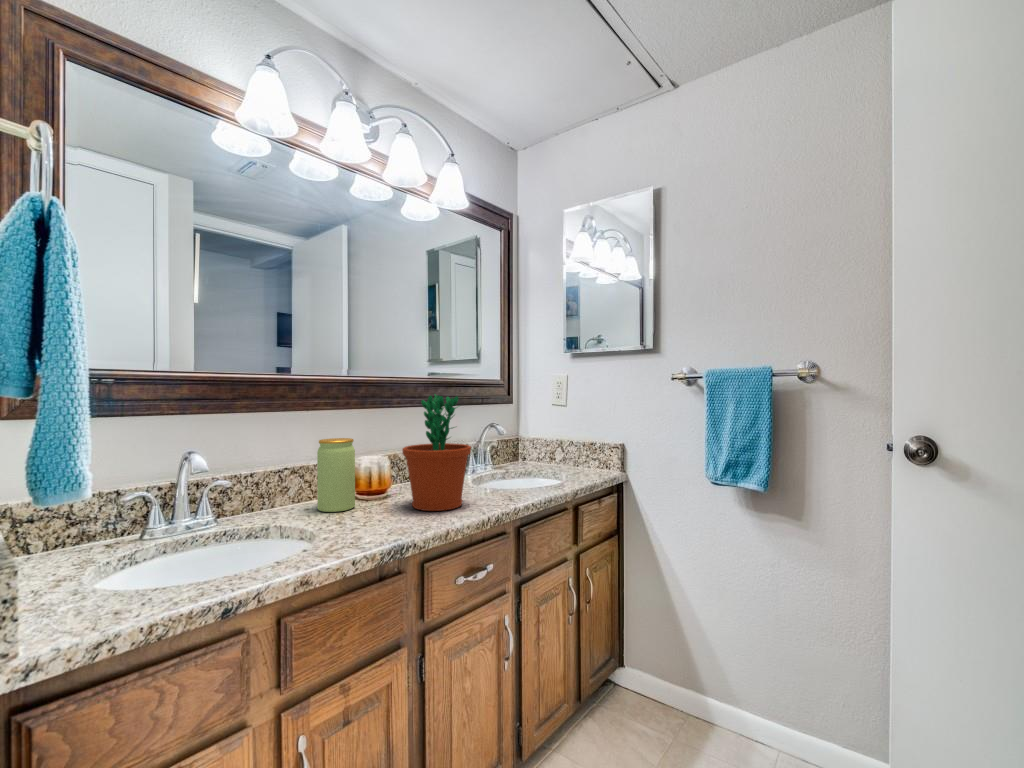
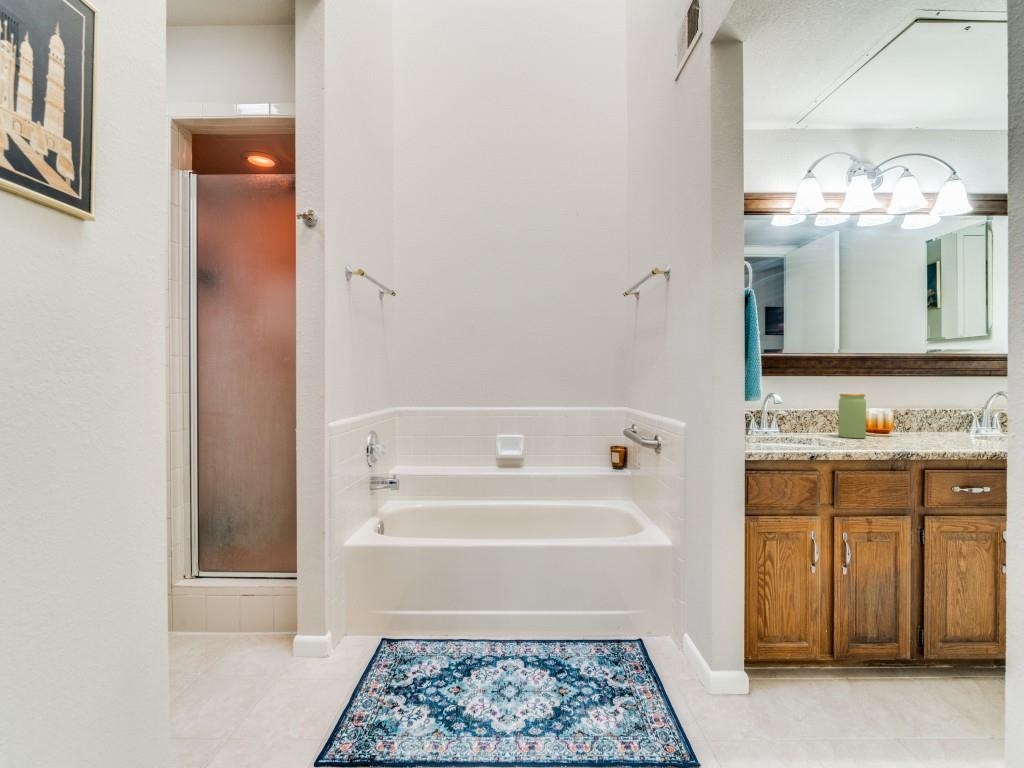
flower pot: present [402,394,471,511] -> none [905,364,970,446]

